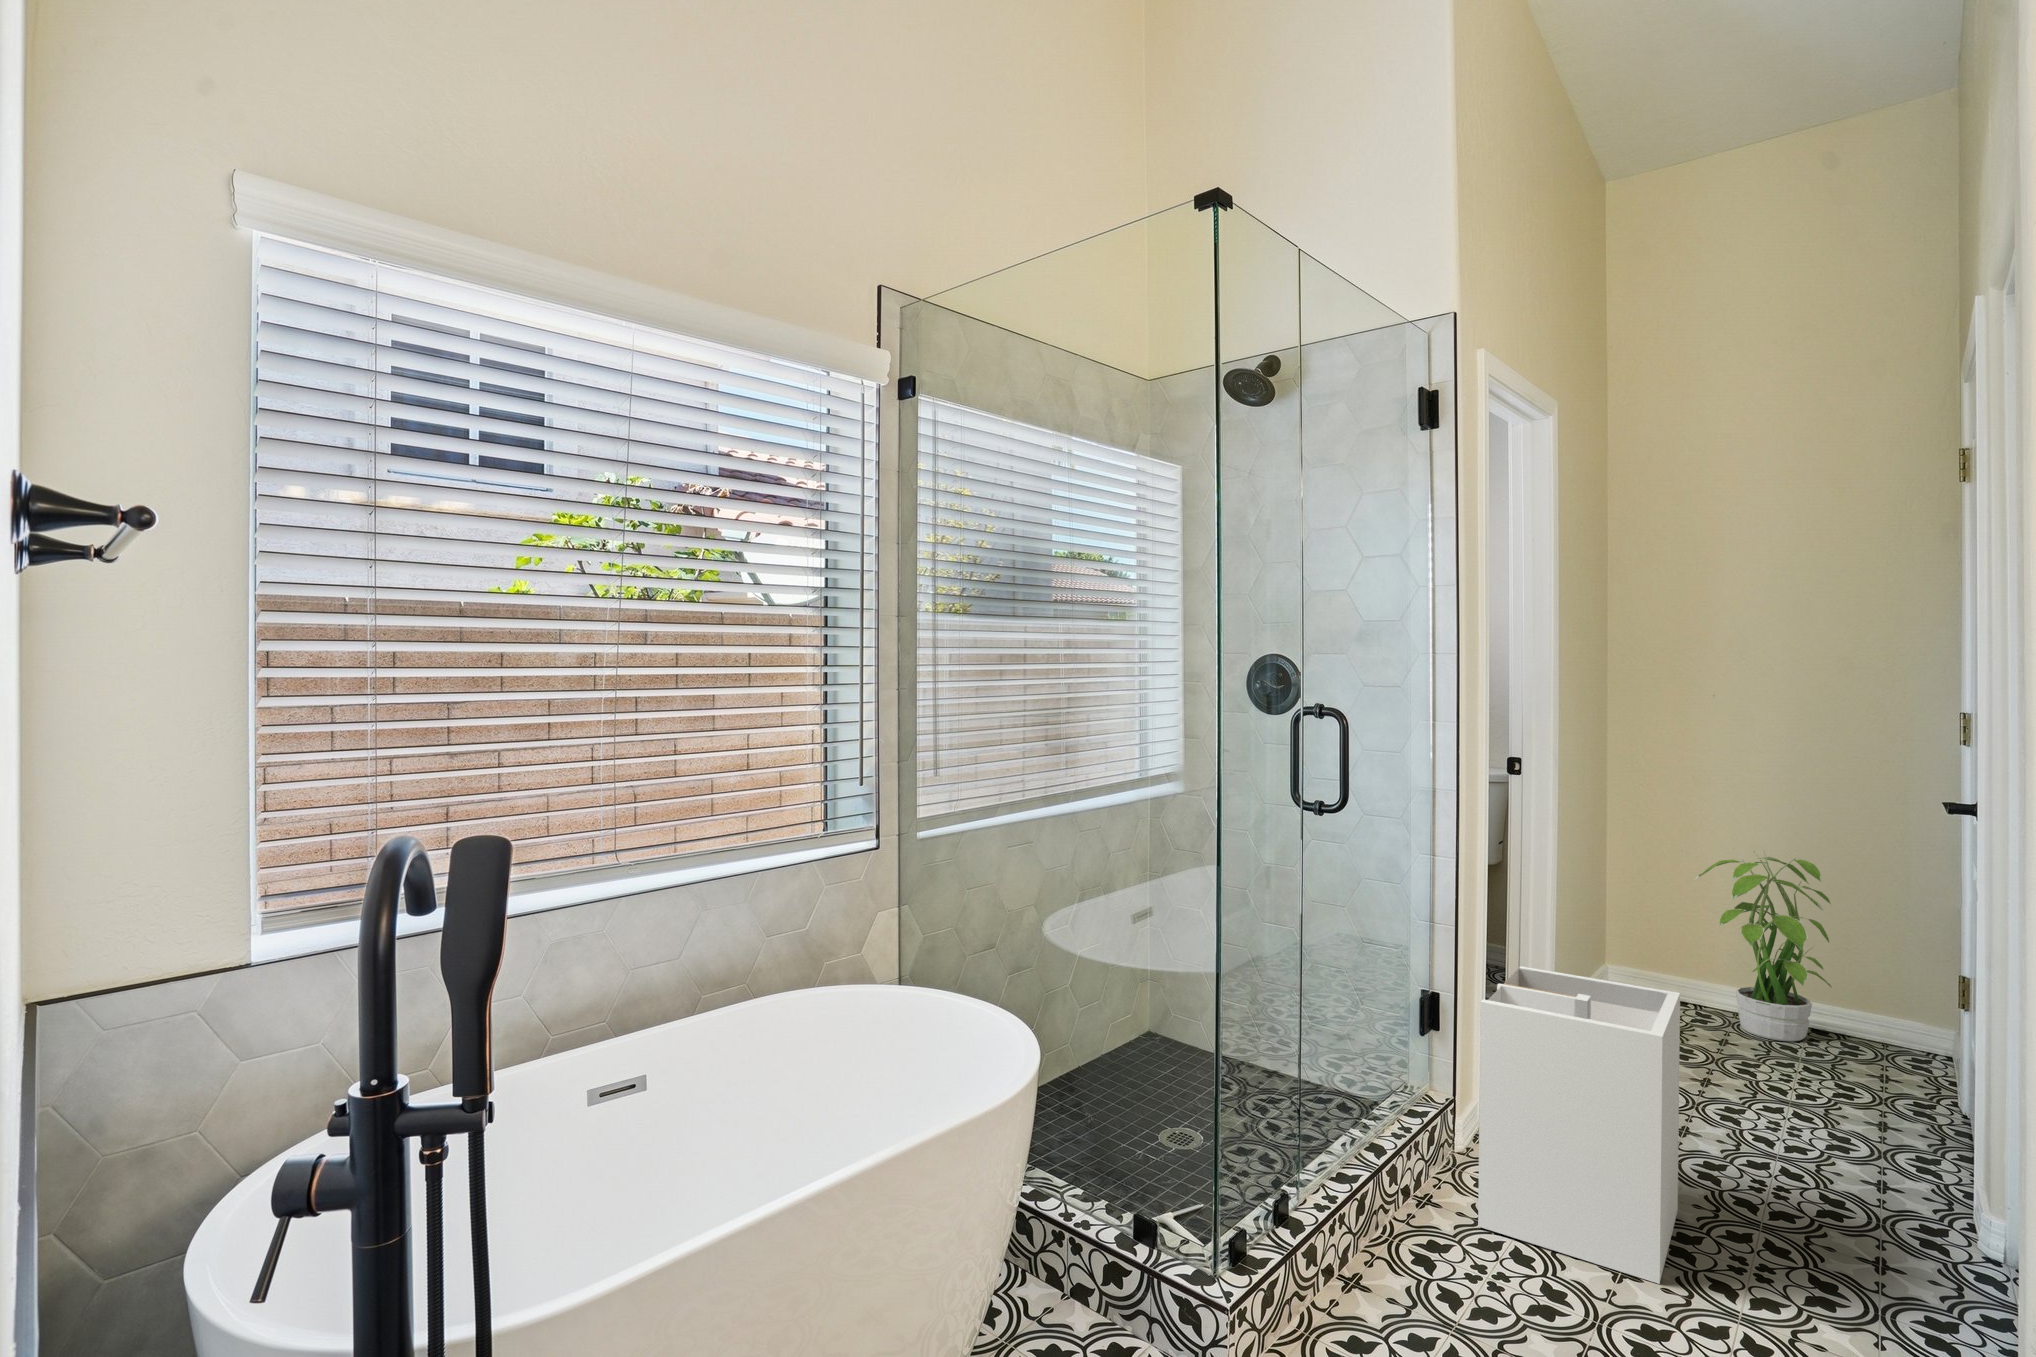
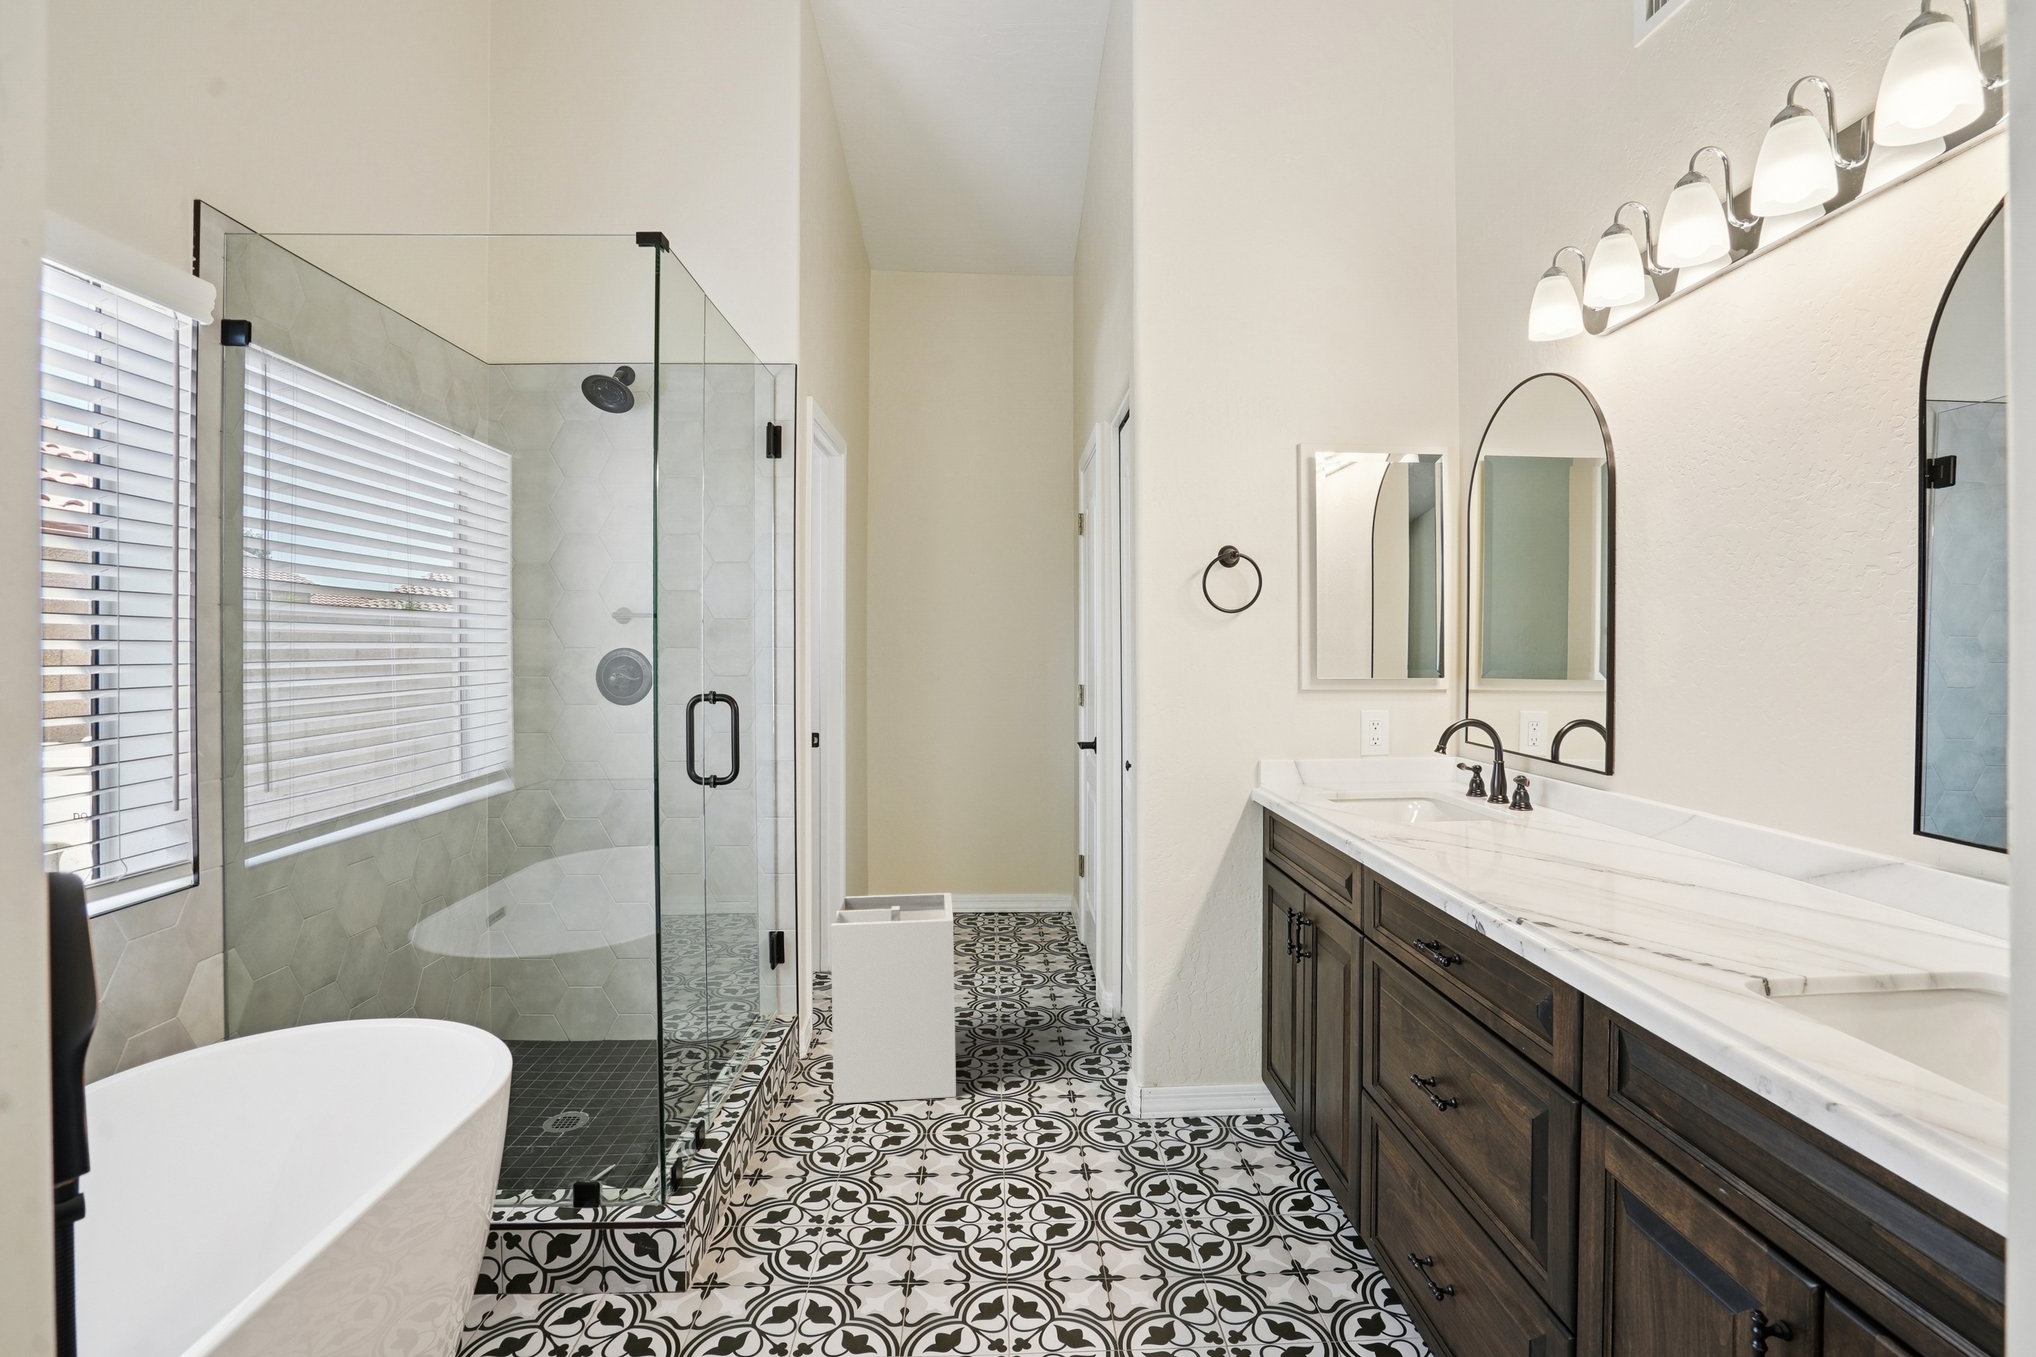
potted plant: present [1695,850,1831,1041] -> none [926,794,1008,926]

